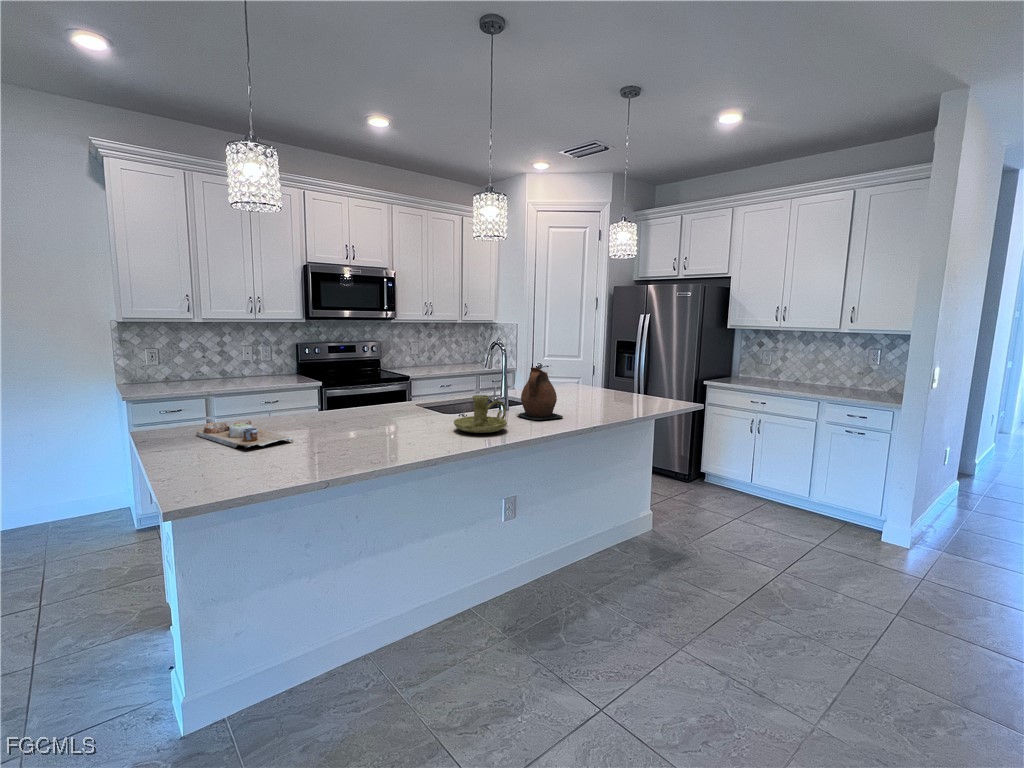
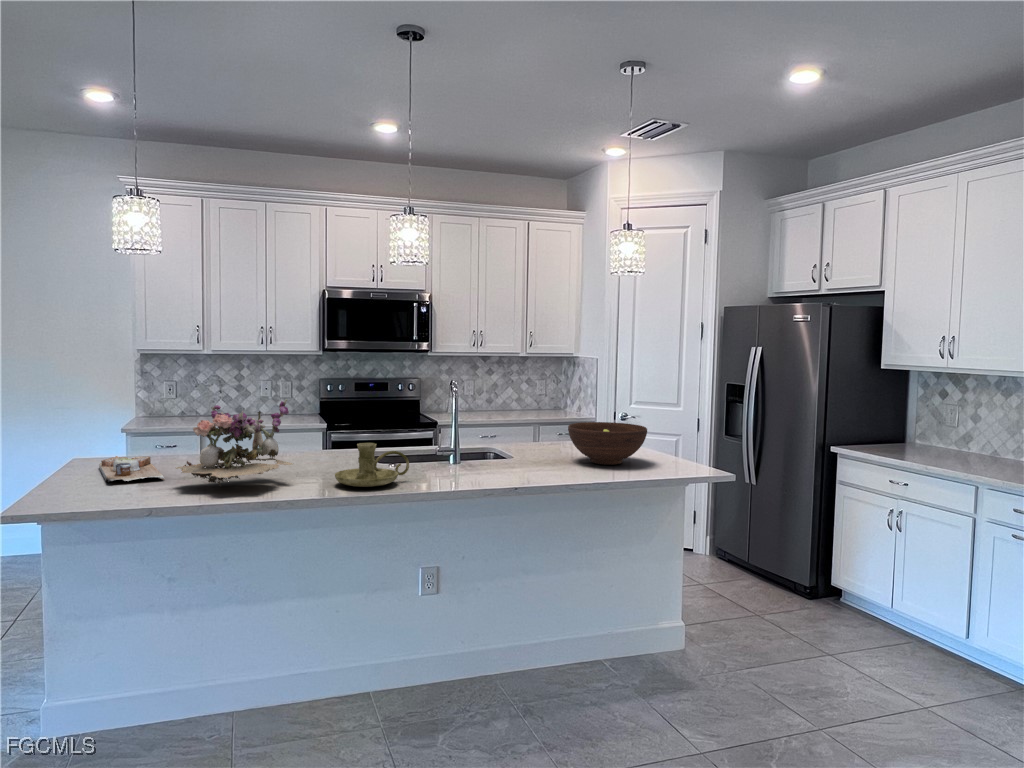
flower arrangement: none [319,360,421,443] -> present [176,399,293,486]
ceramic pitcher: present [518,367,563,420] -> none [443,413,496,479]
fruit bowl: none [579,370,639,402] -> present [568,422,647,465]

